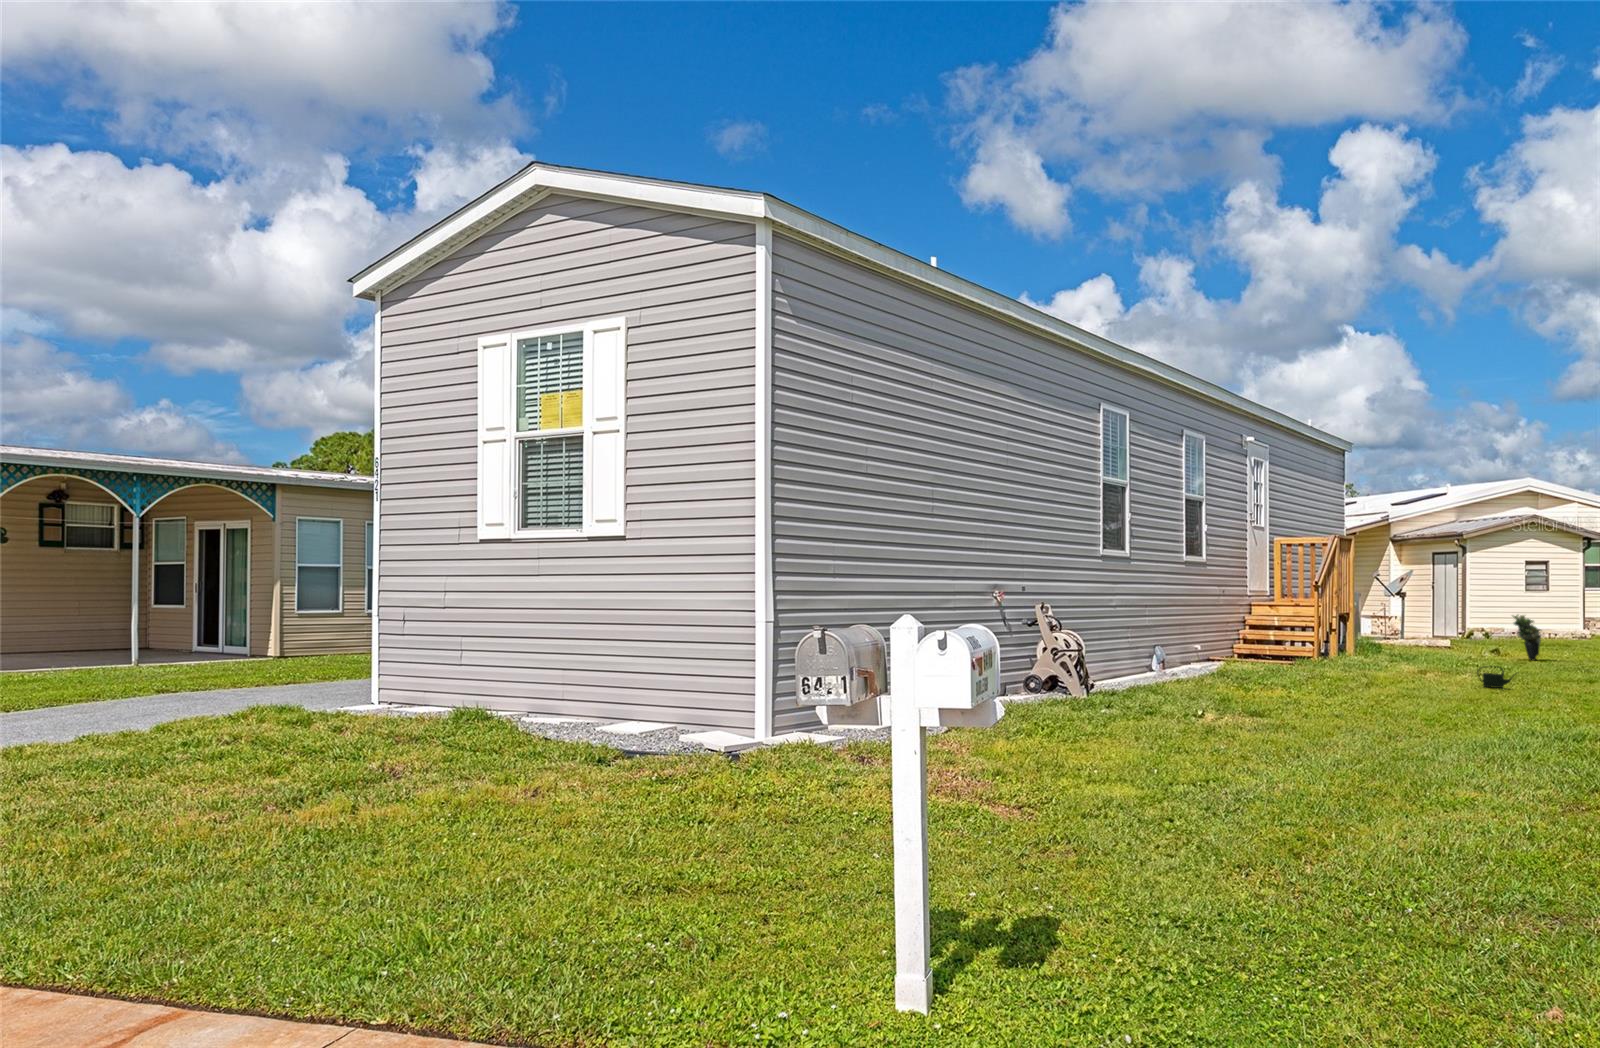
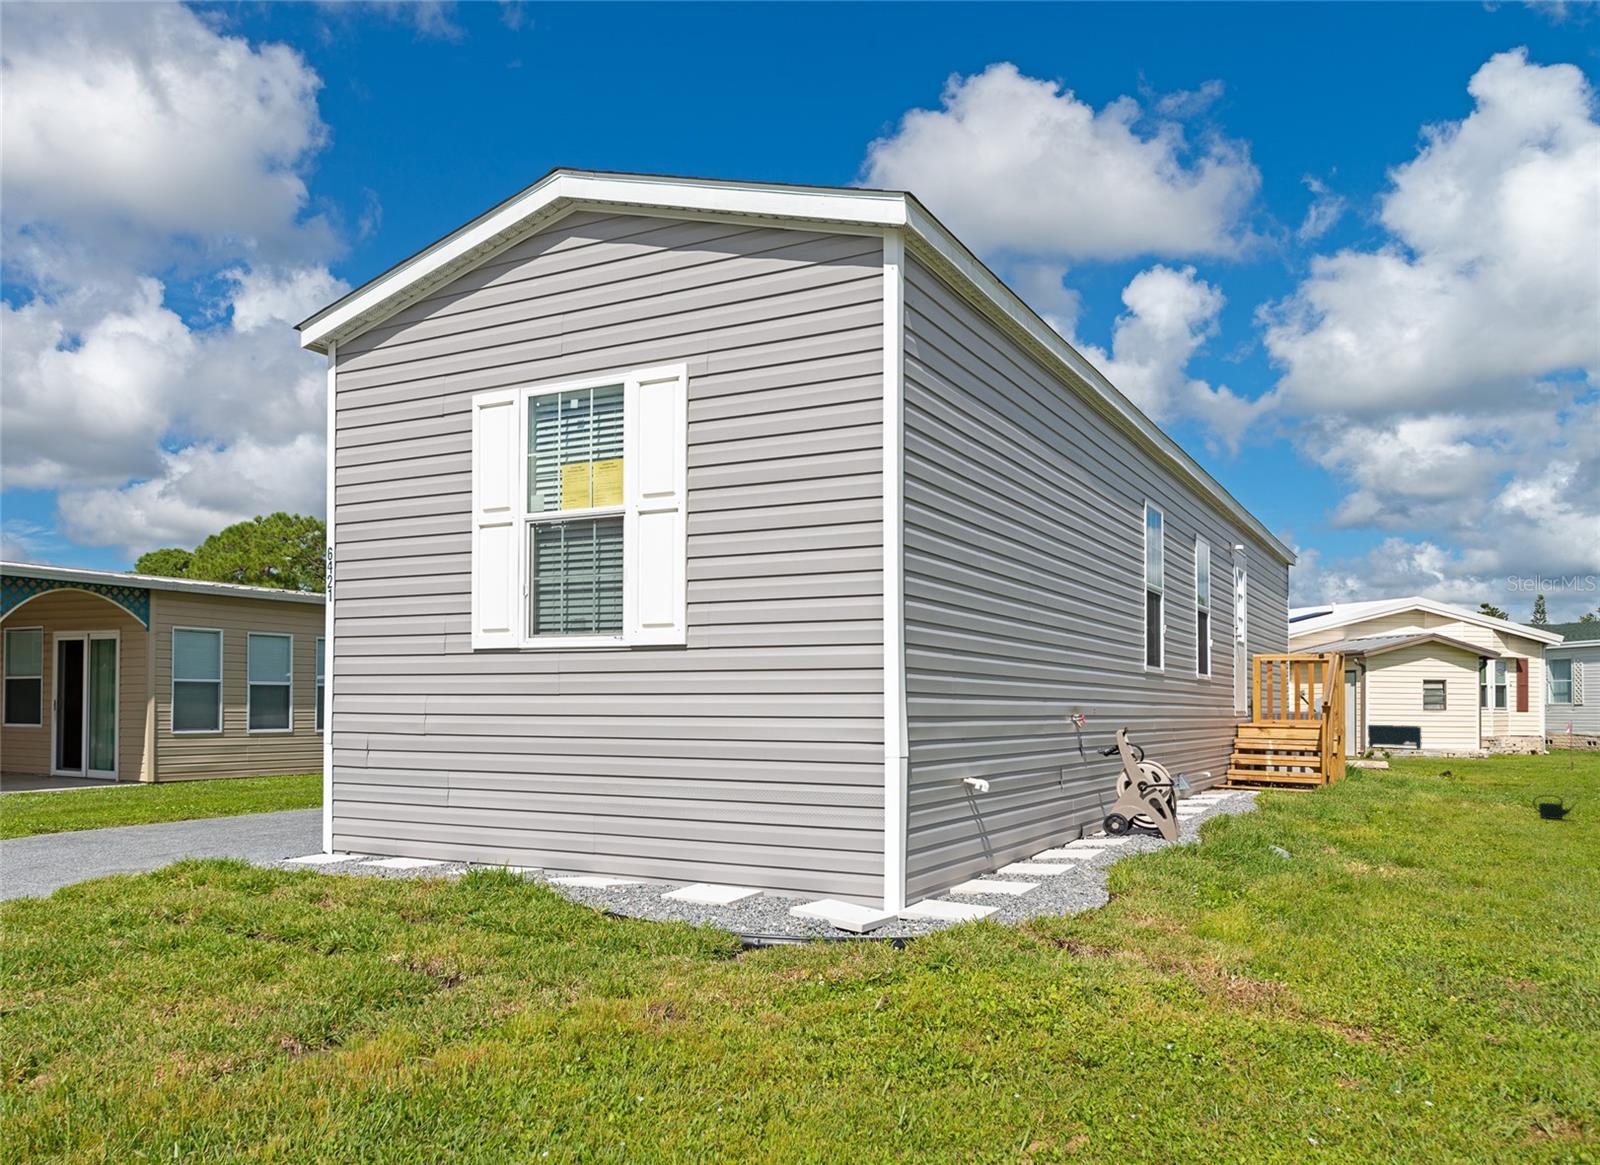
bench: none [1462,608,1519,633] -> present [1368,725,1422,750]
potted plant: present [1513,615,1541,661] -> none [1484,735,1518,783]

